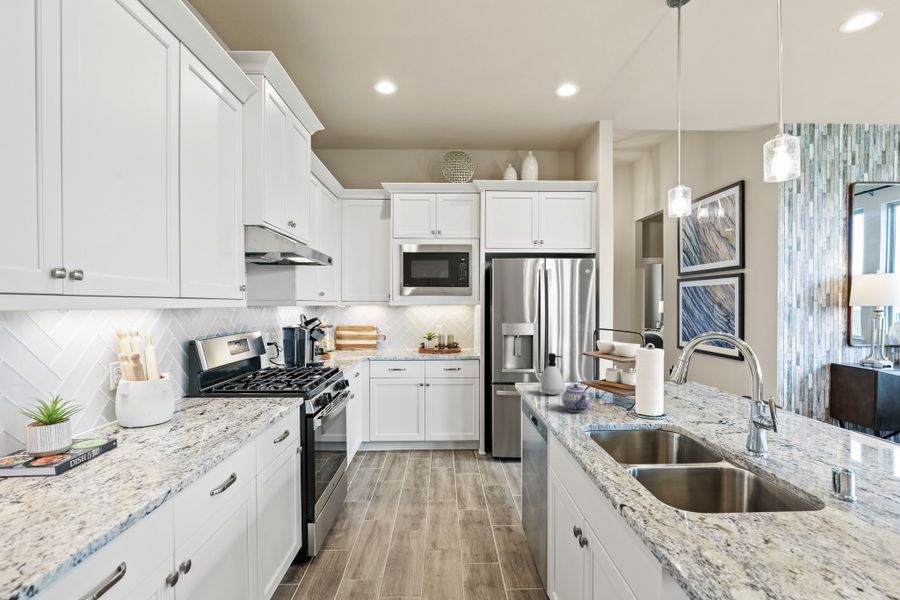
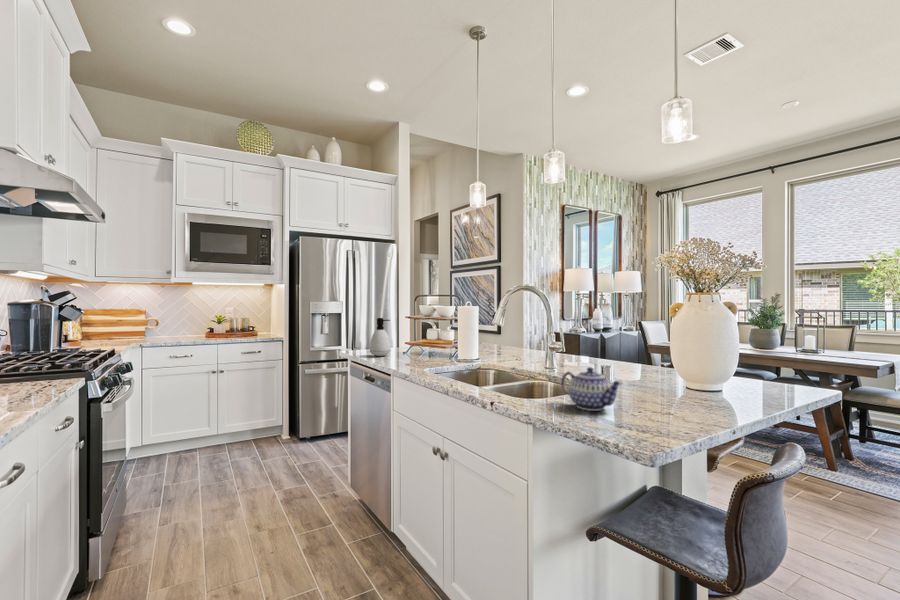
teapot: present [562,384,590,412] -> present [561,367,622,411]

